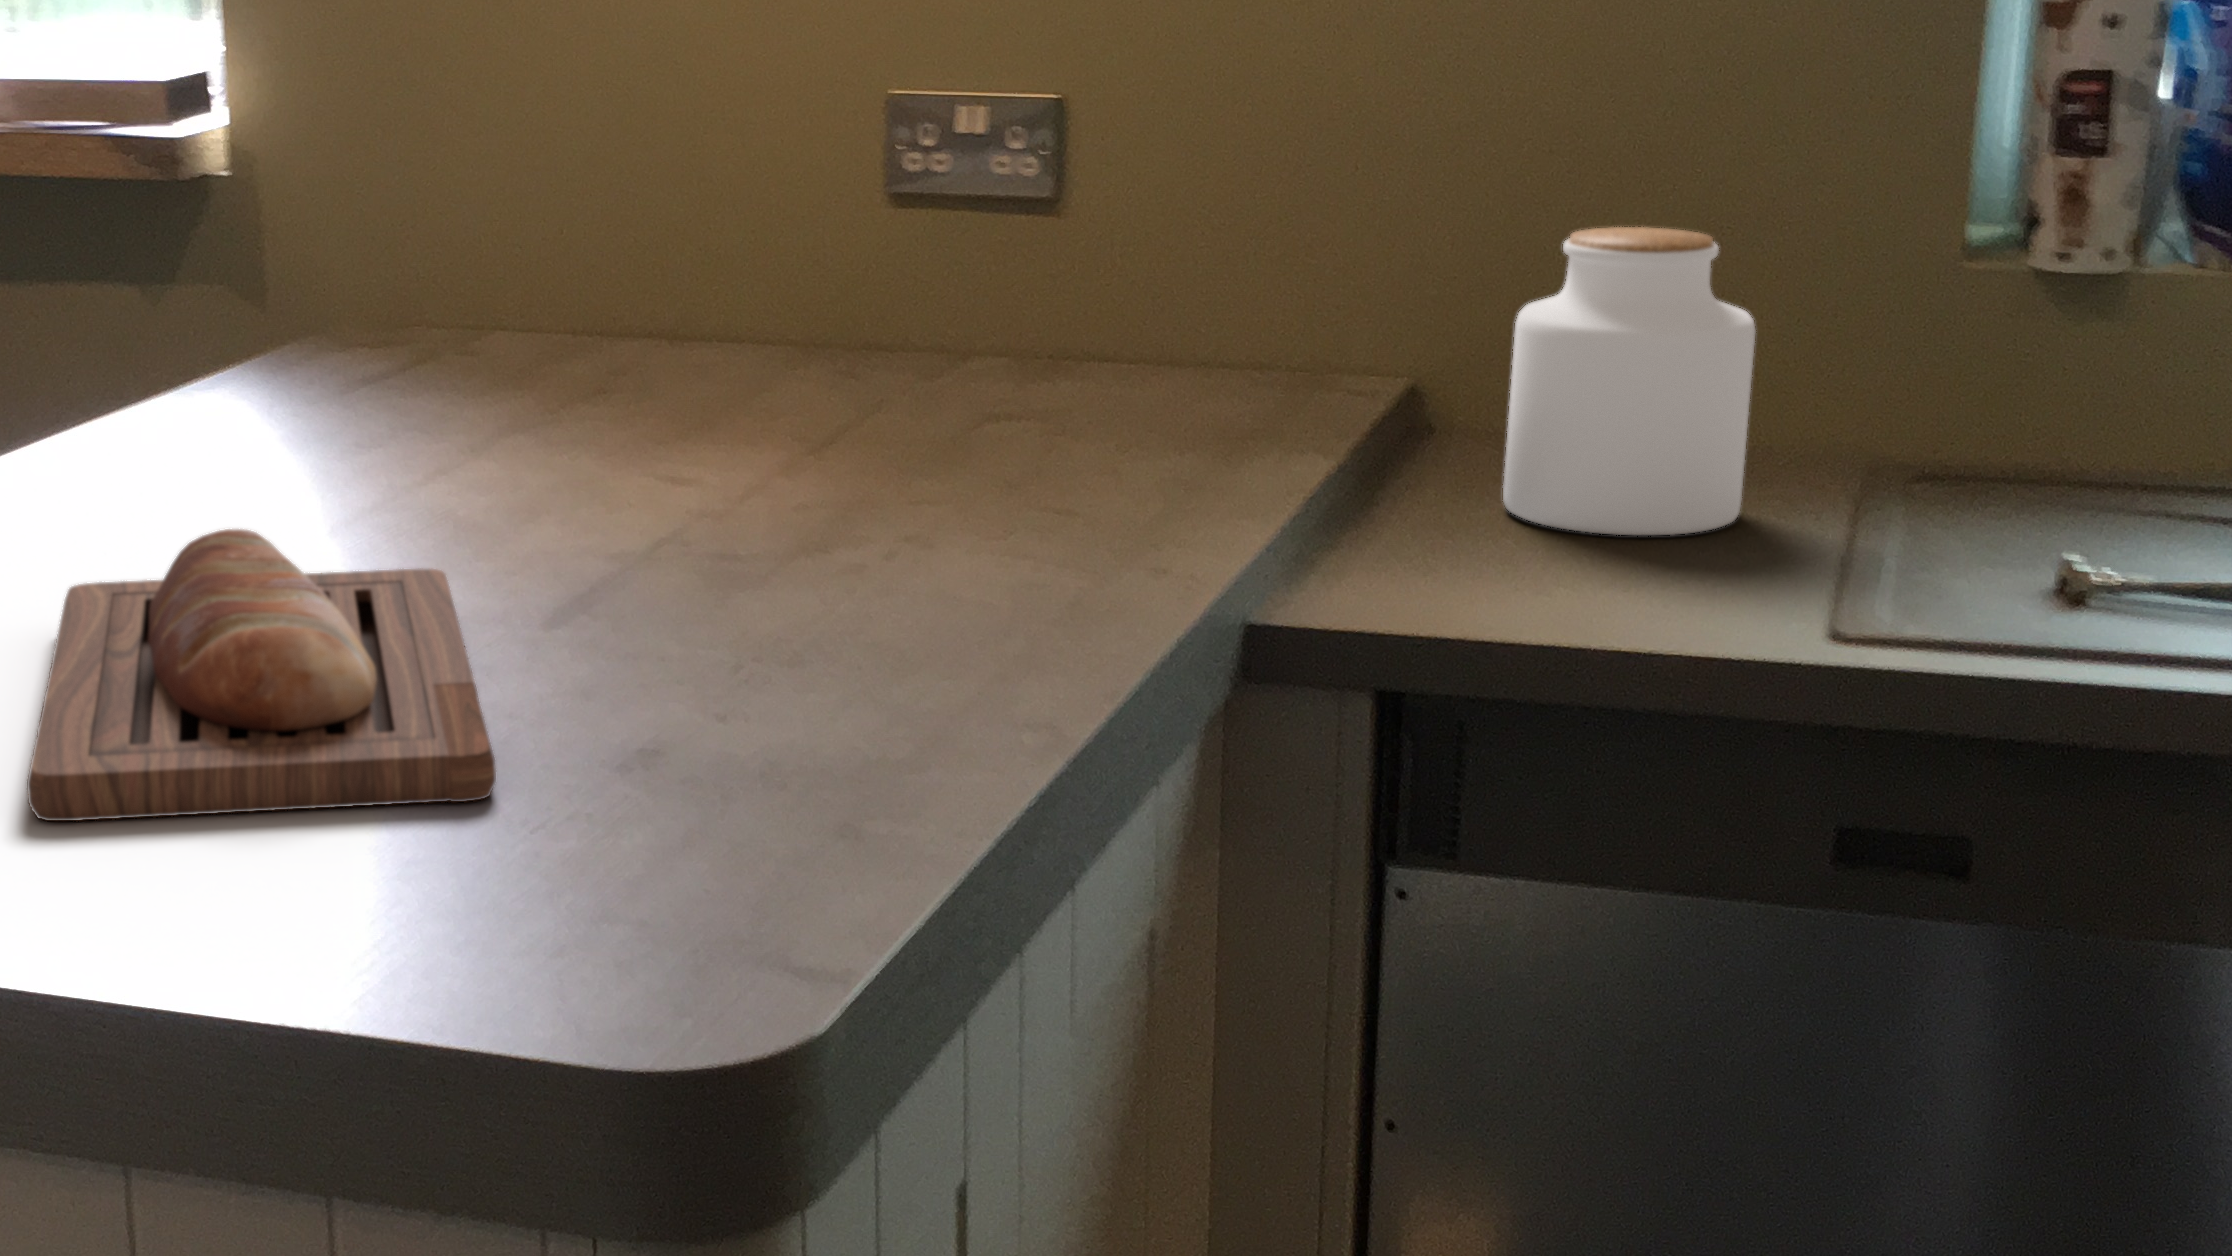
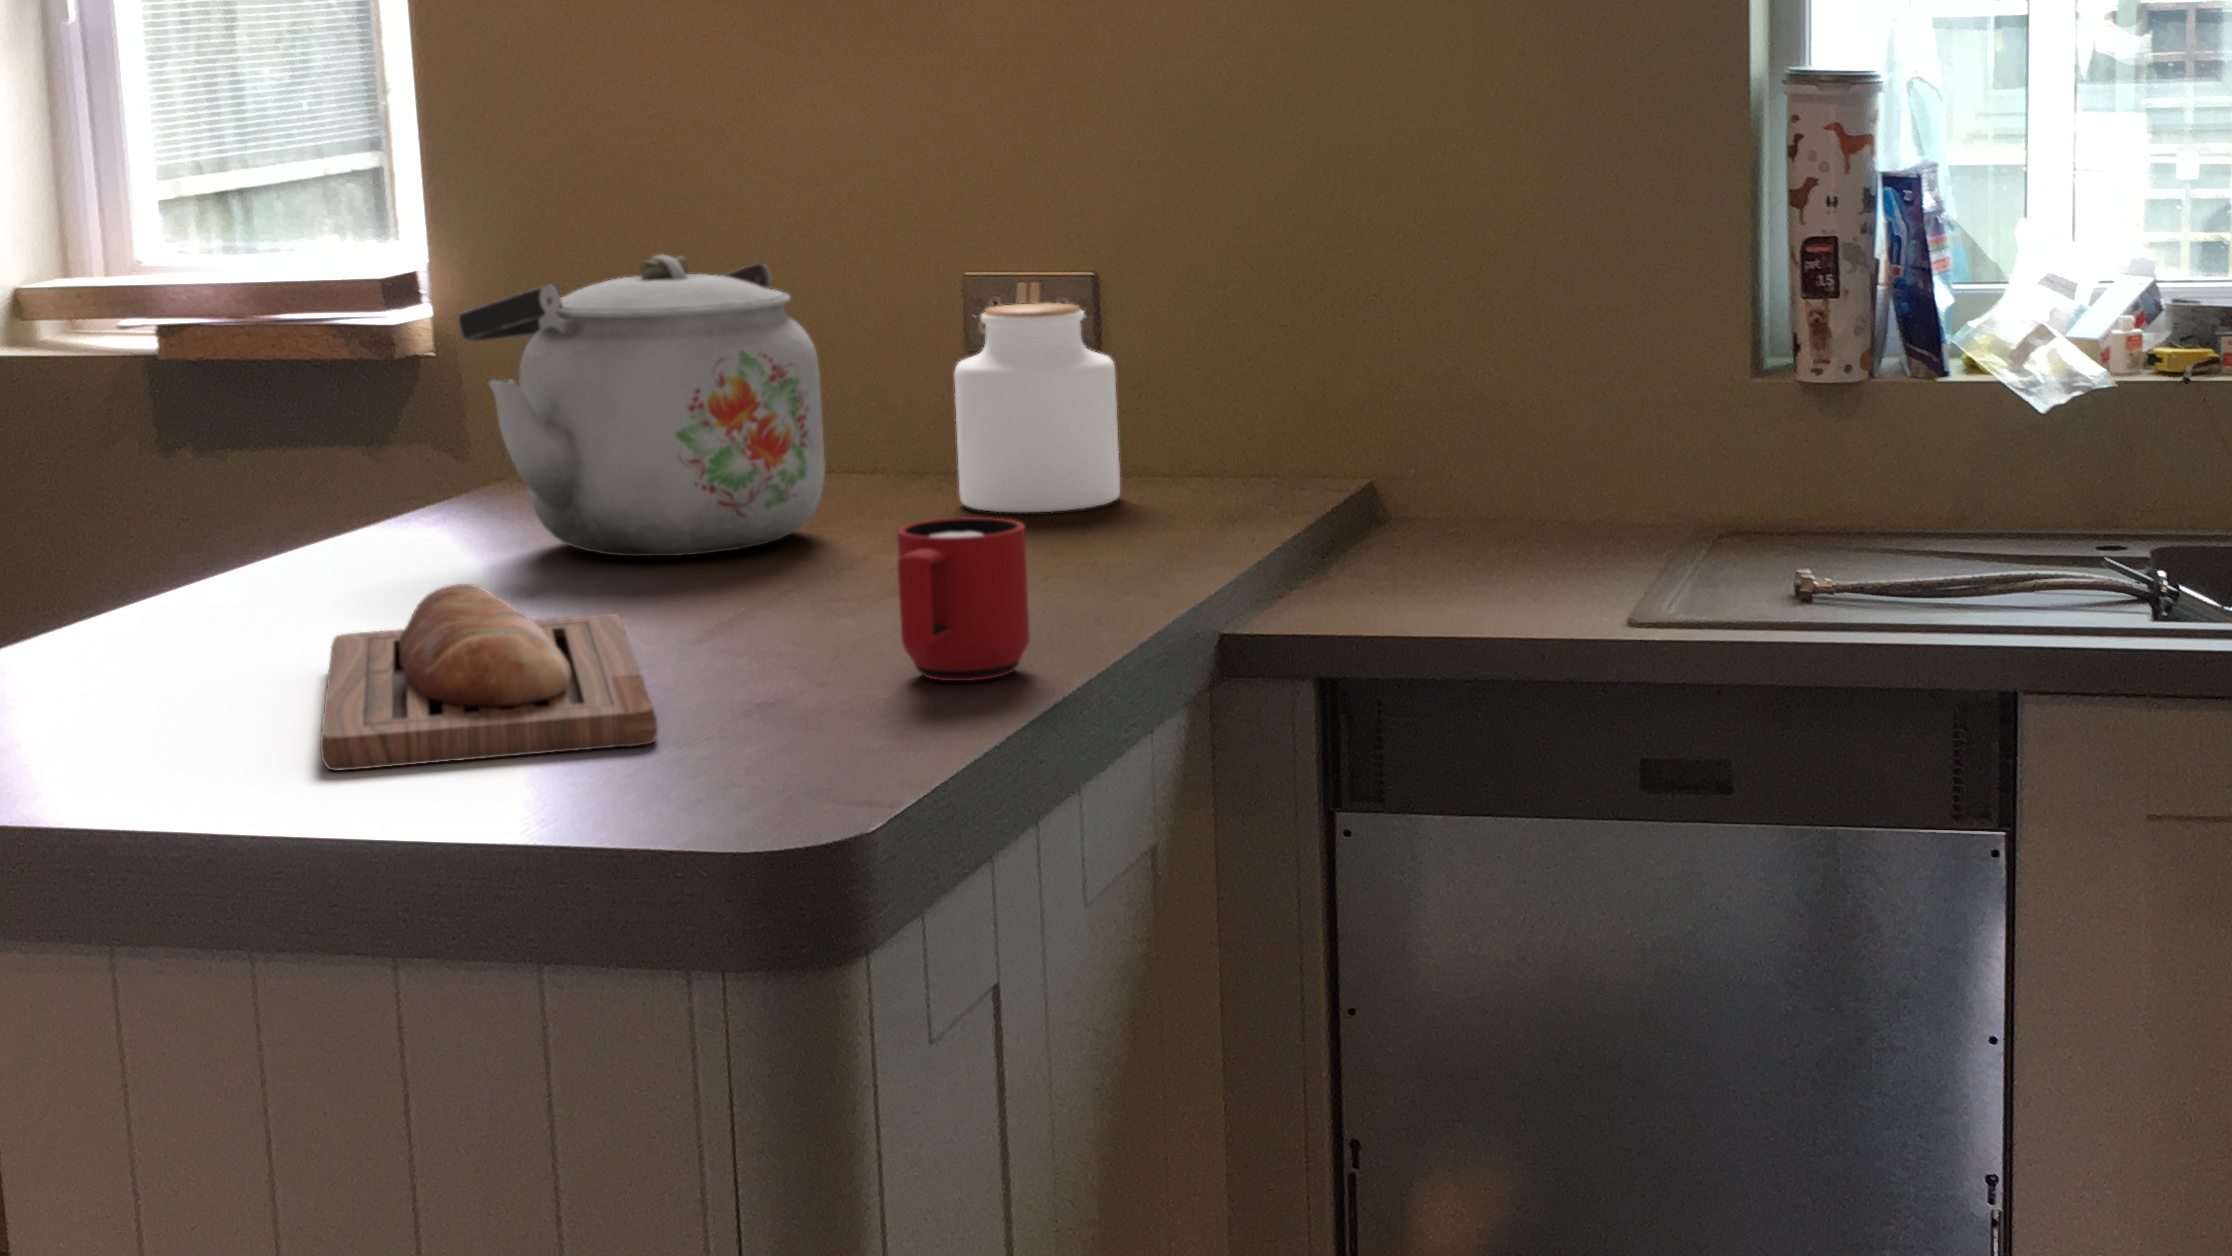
kettle: none [252,63,711,462] -> present [459,255,825,556]
jar: present [1503,227,1755,535] -> present [955,303,1120,512]
mug: none [837,468,1020,706] -> present [897,517,1030,681]

